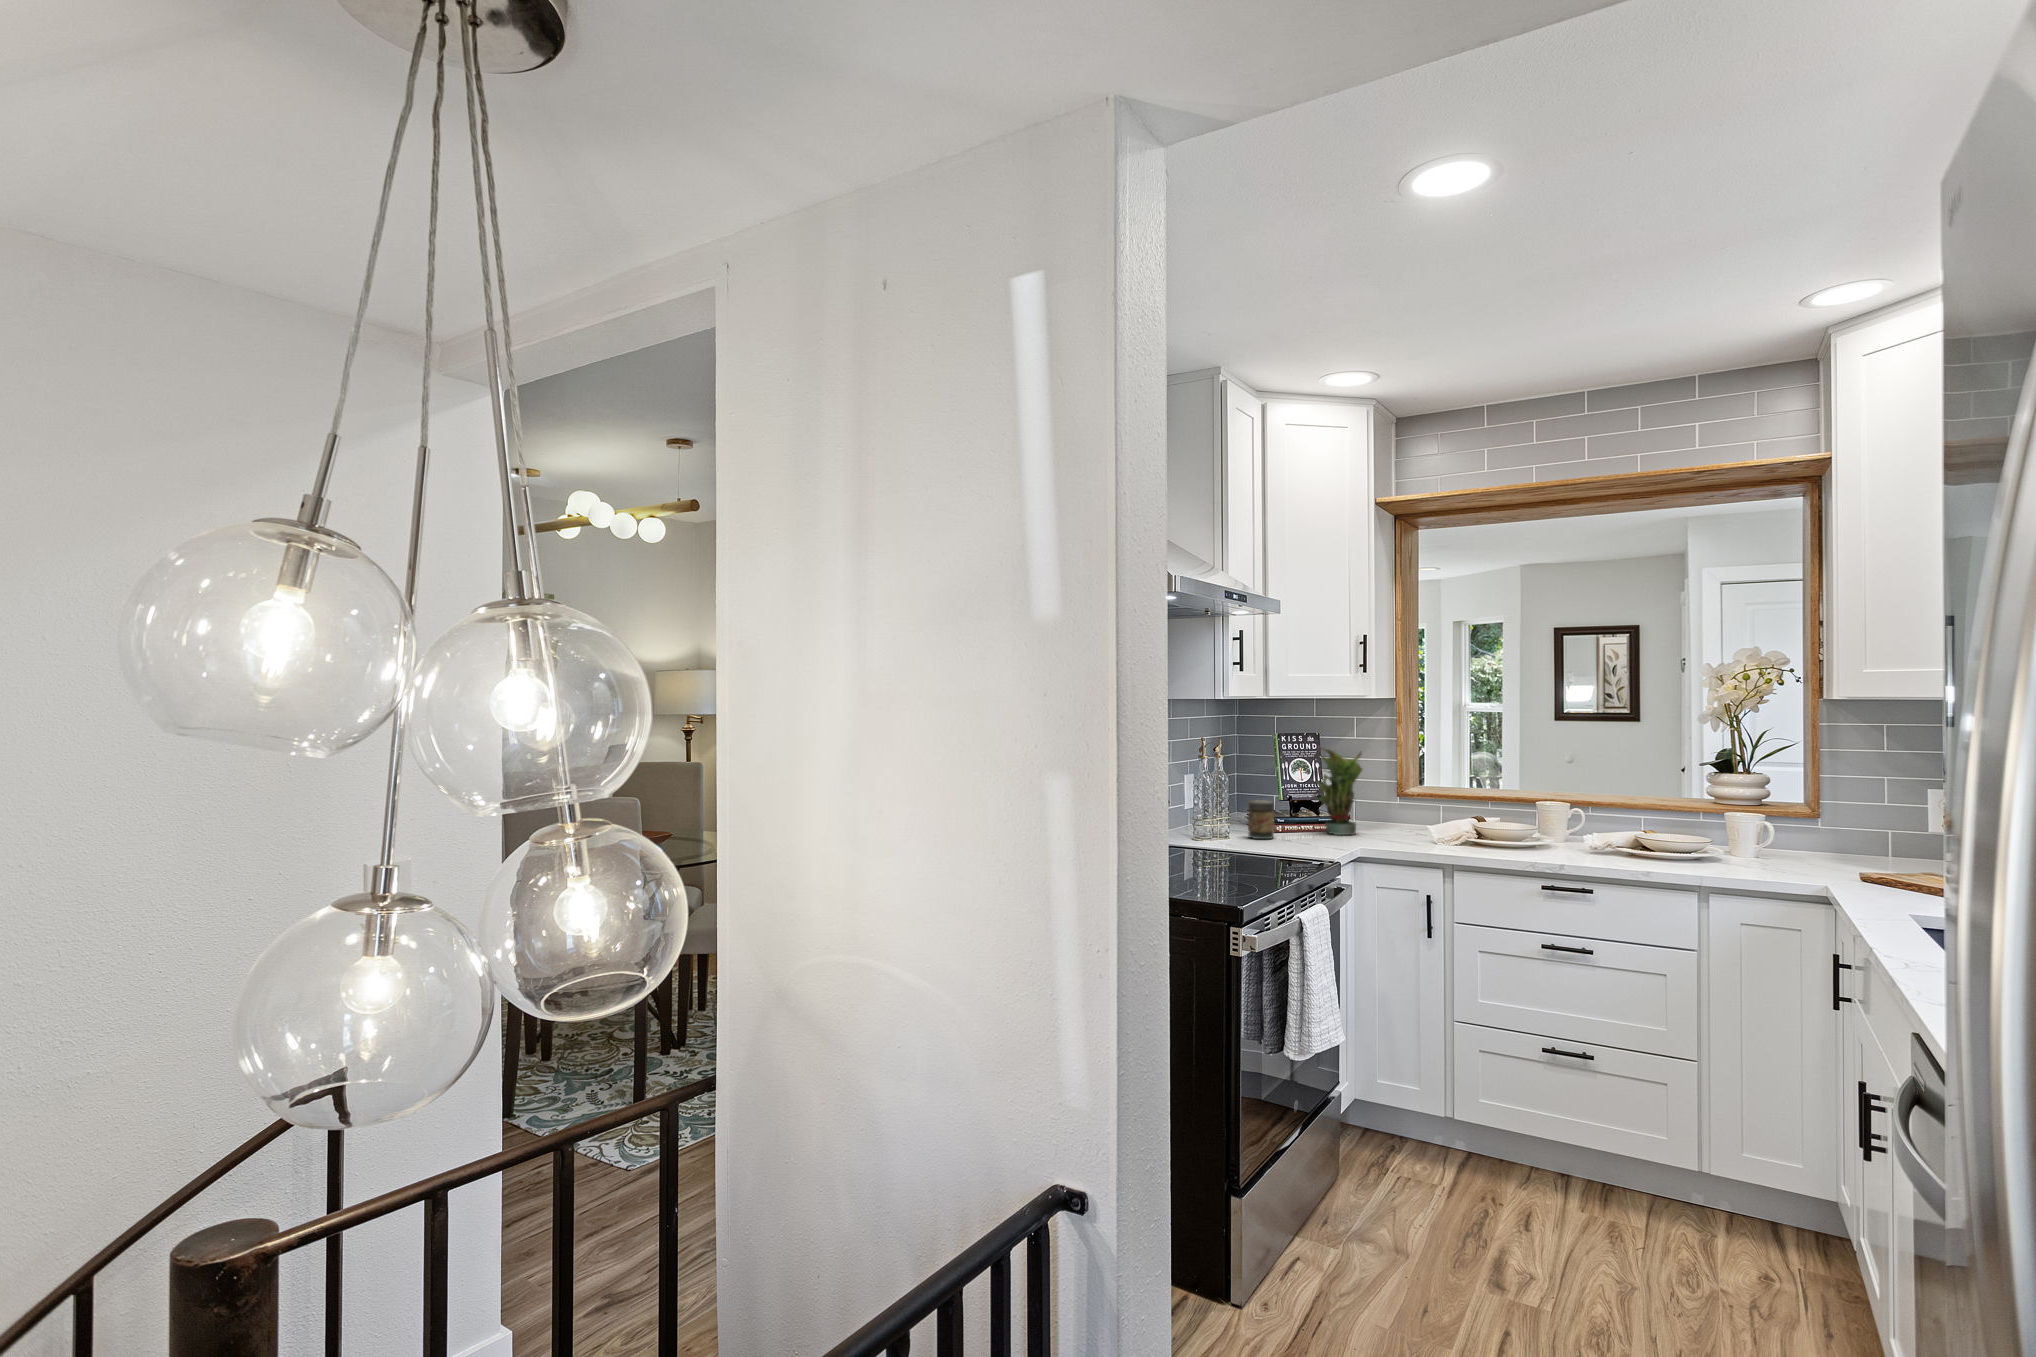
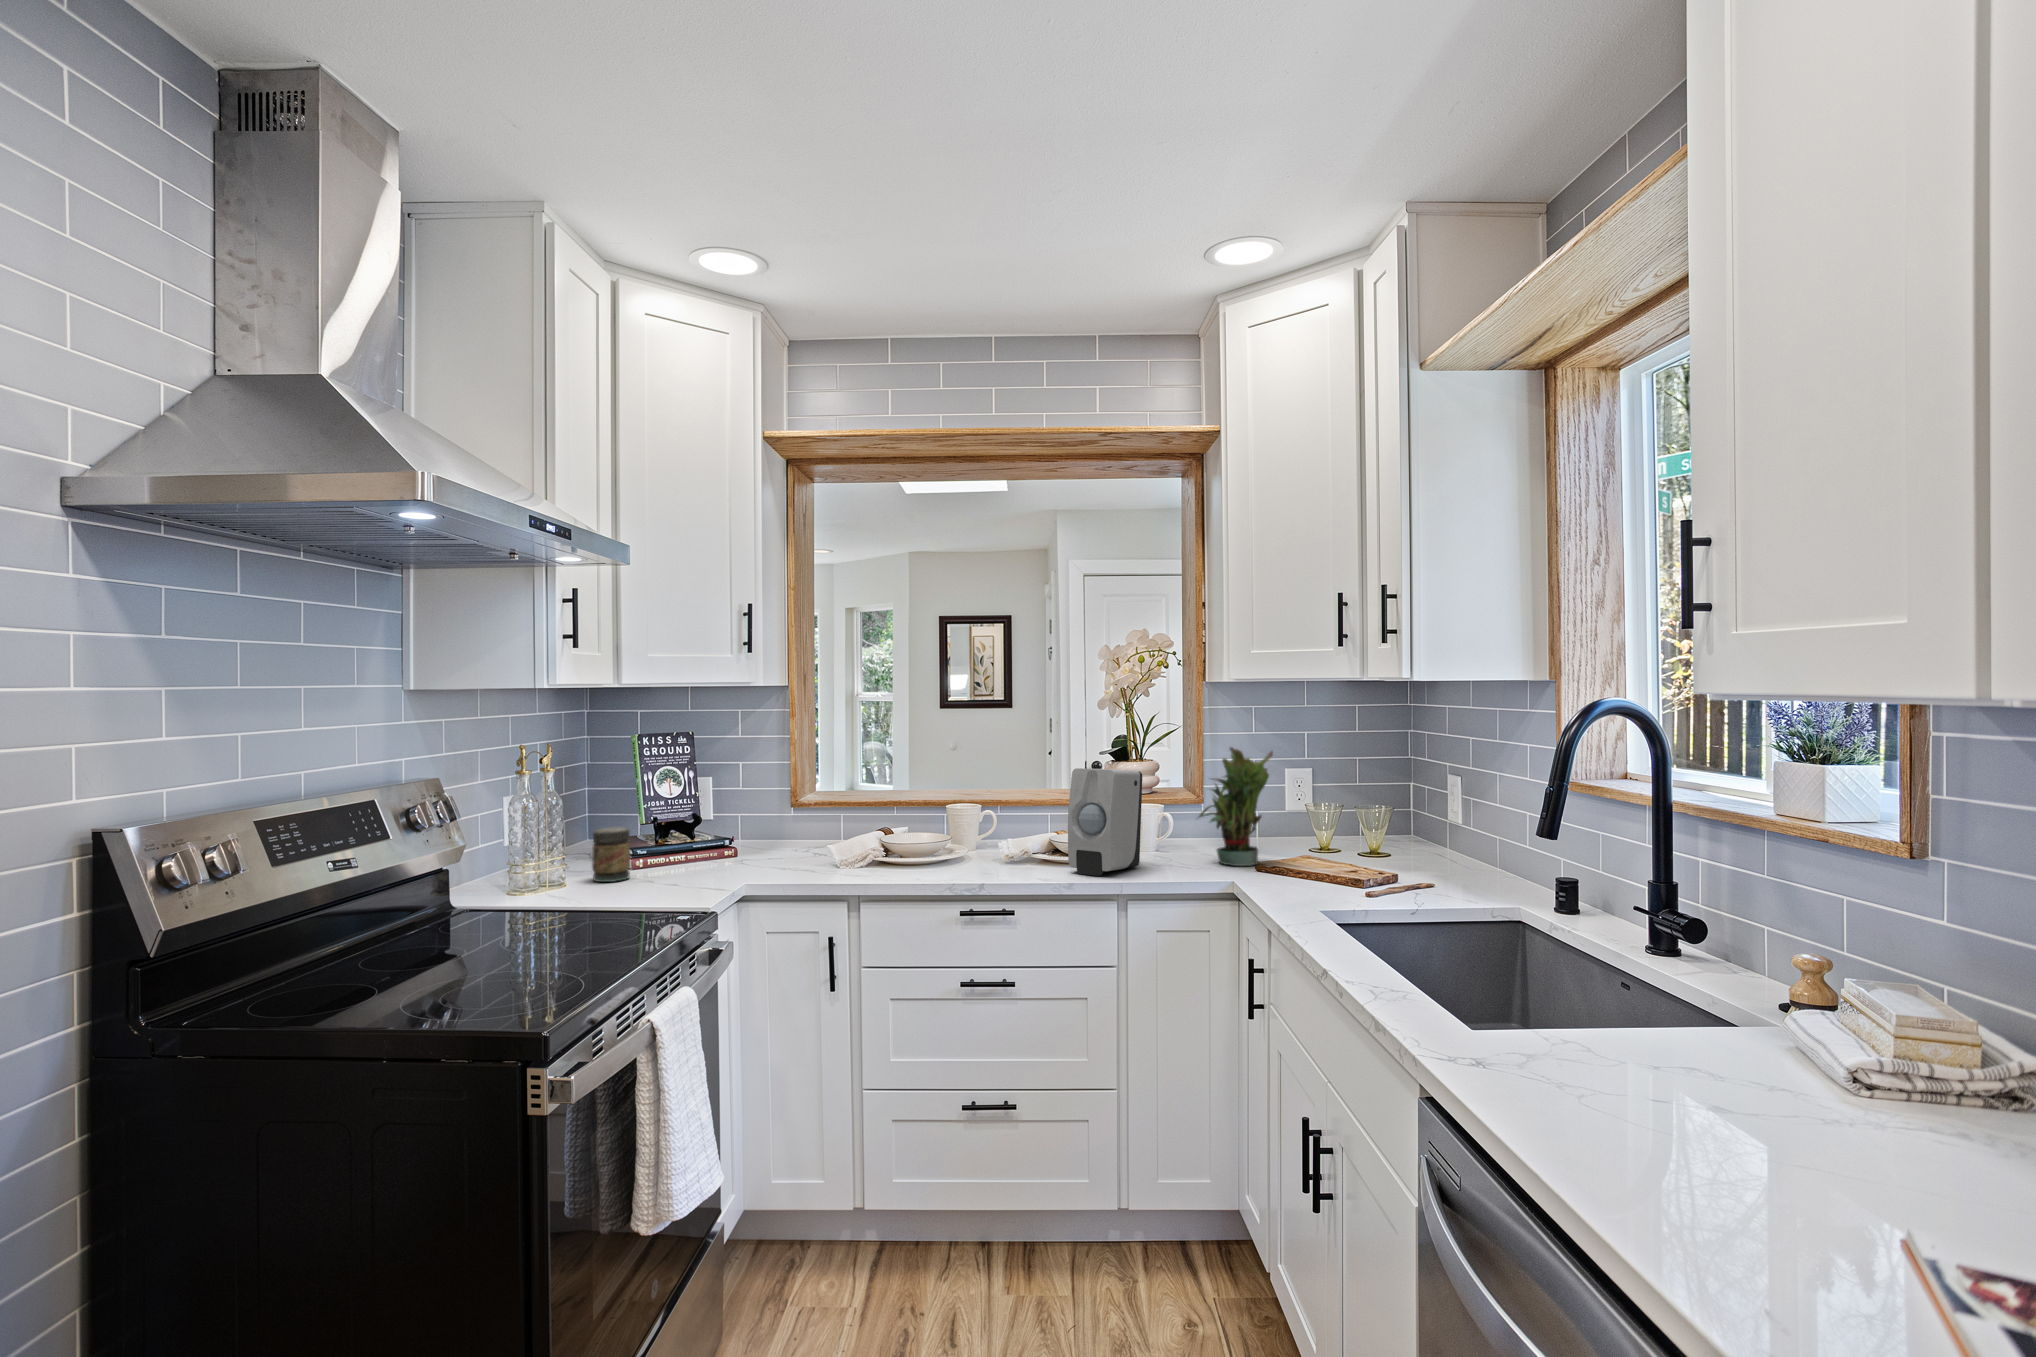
potted plant: present [1312,747,1362,835] -> present [1199,747,1273,866]
soap dispenser: none [1649,775,1731,871] -> present [1068,768,1142,876]

